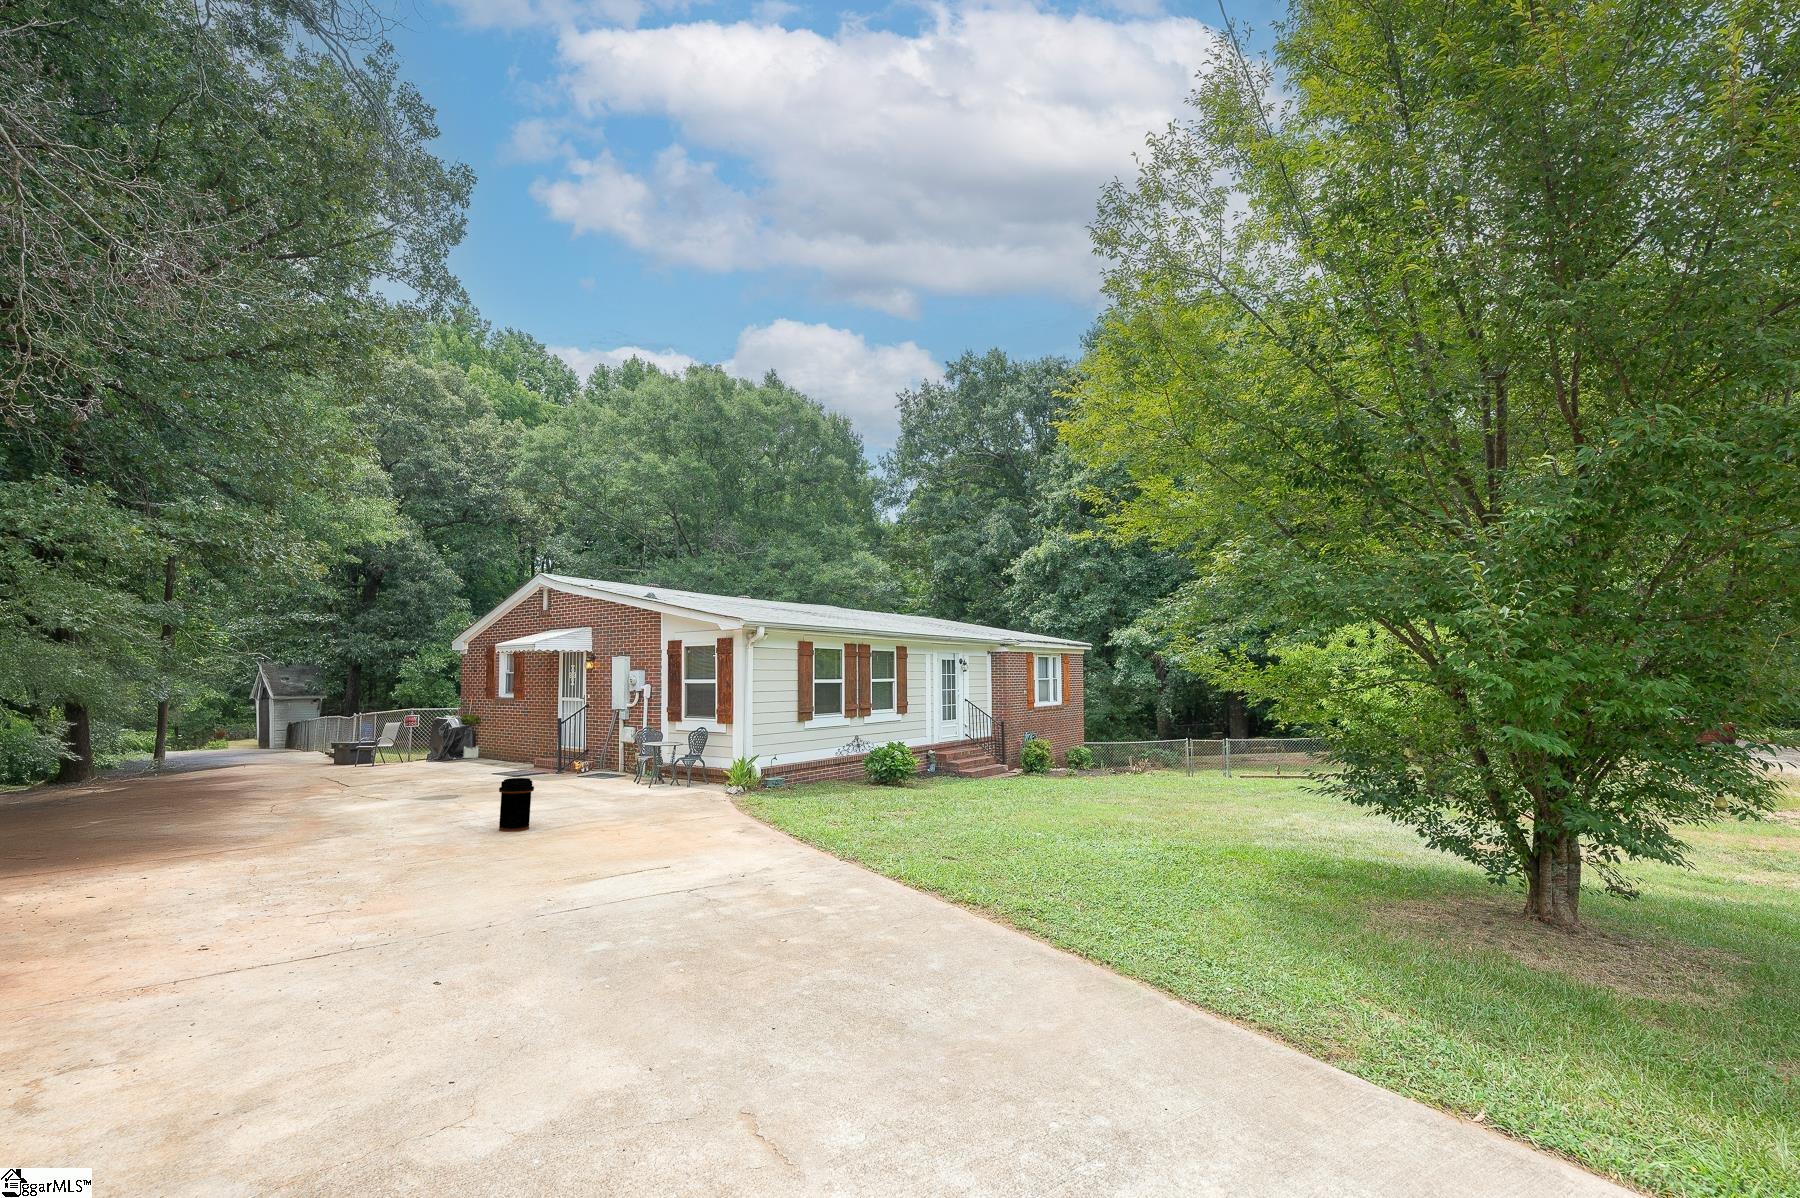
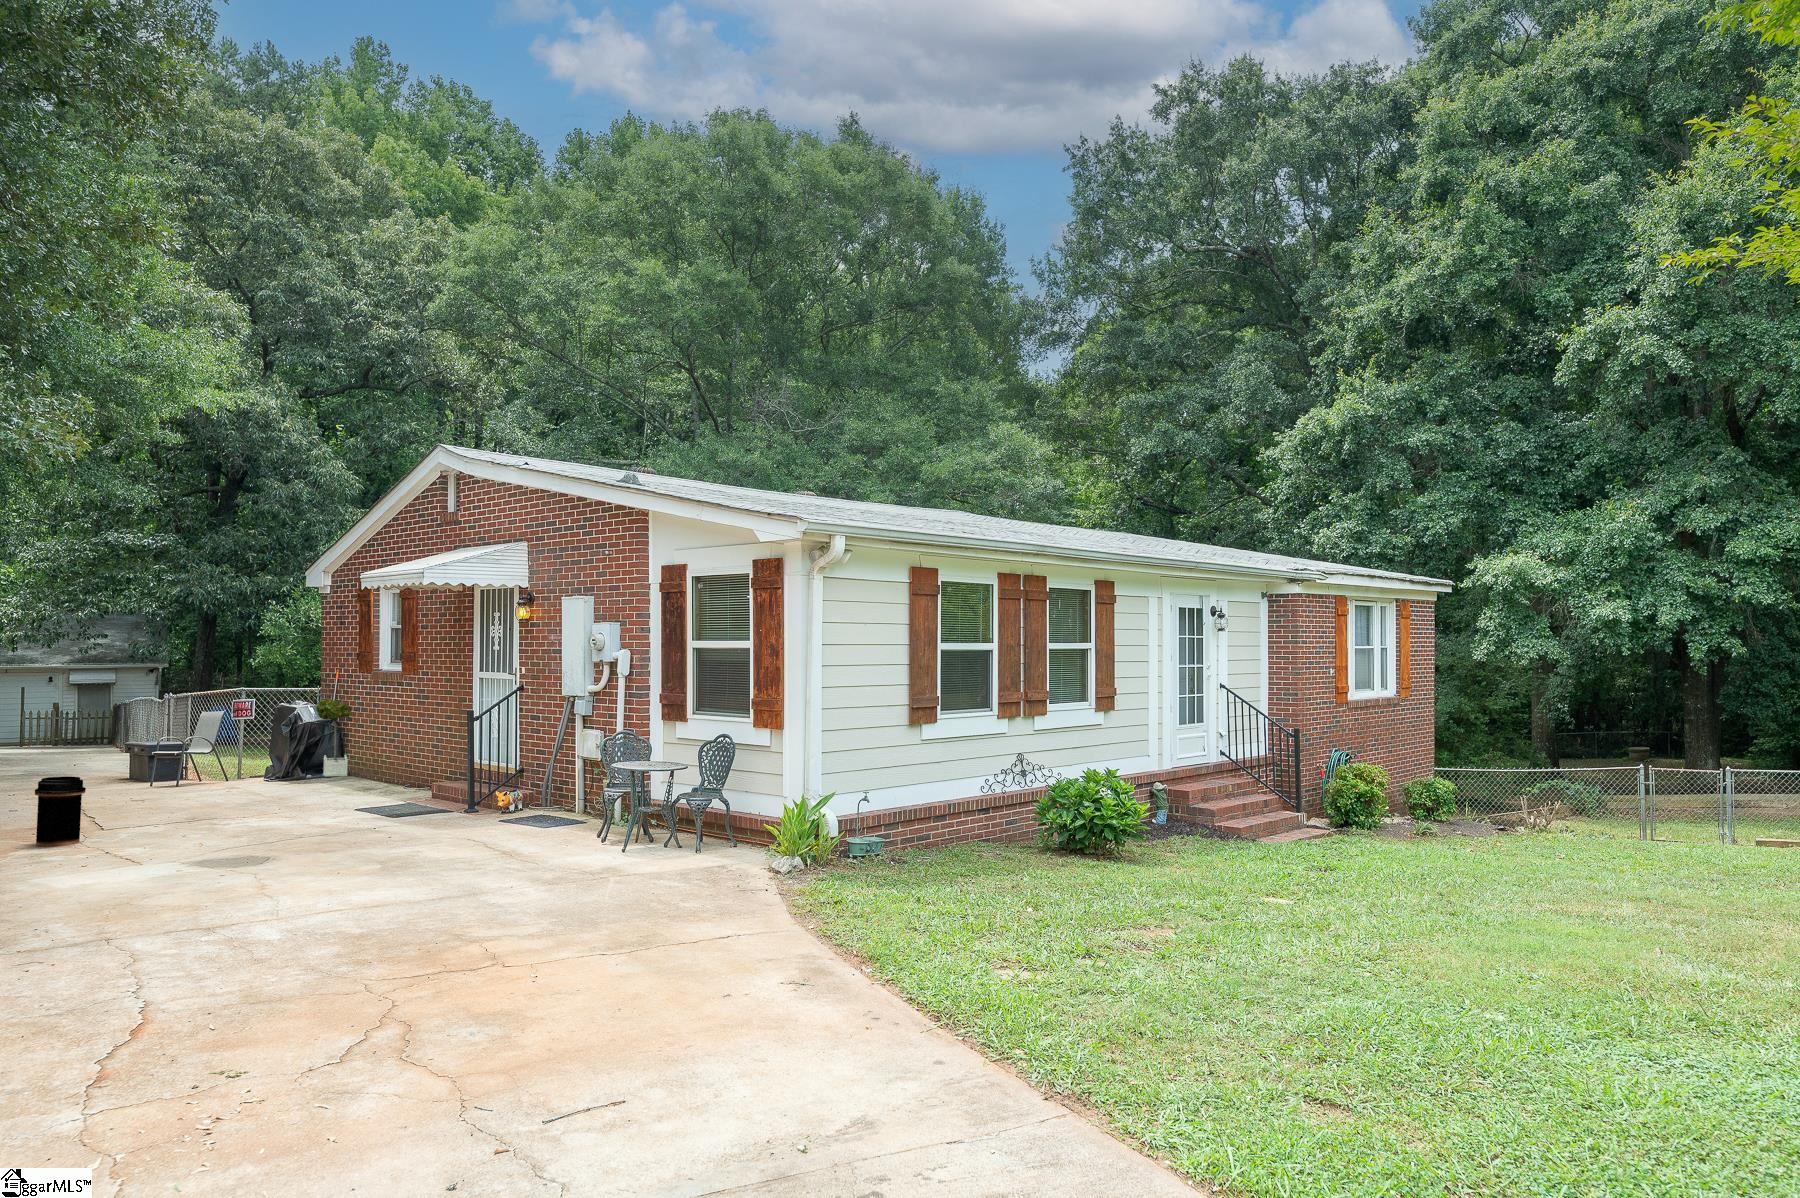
trash can: present [499,778,534,832] -> present [35,776,86,847]

